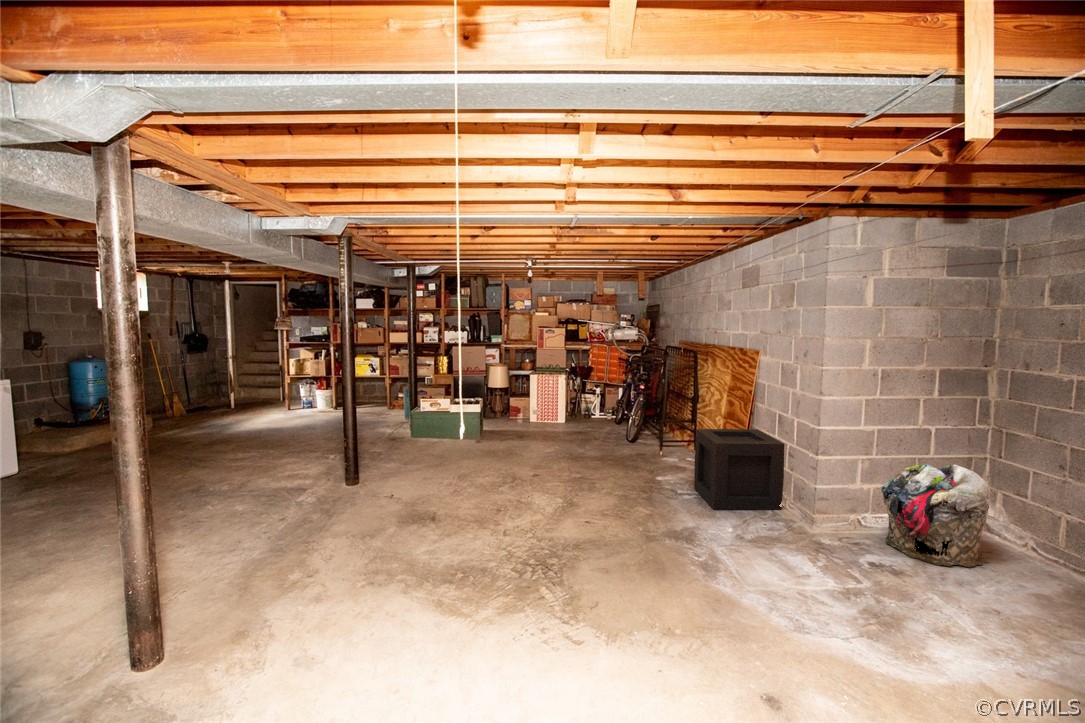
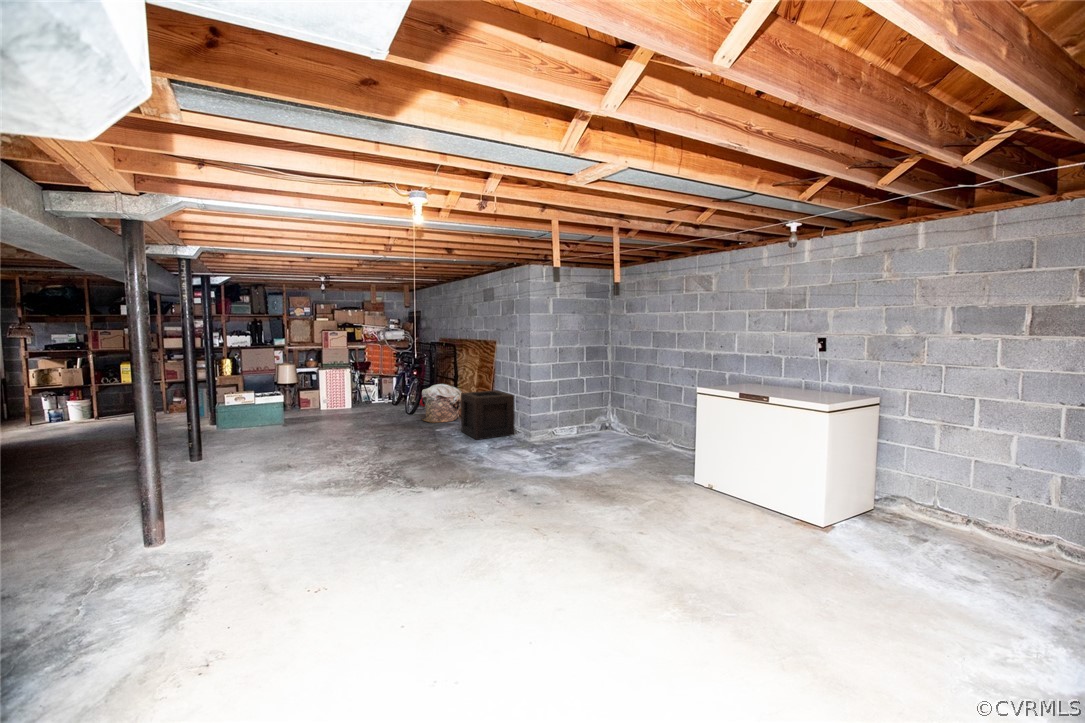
laundry basket: present [882,464,990,567] -> present [420,384,462,423]

